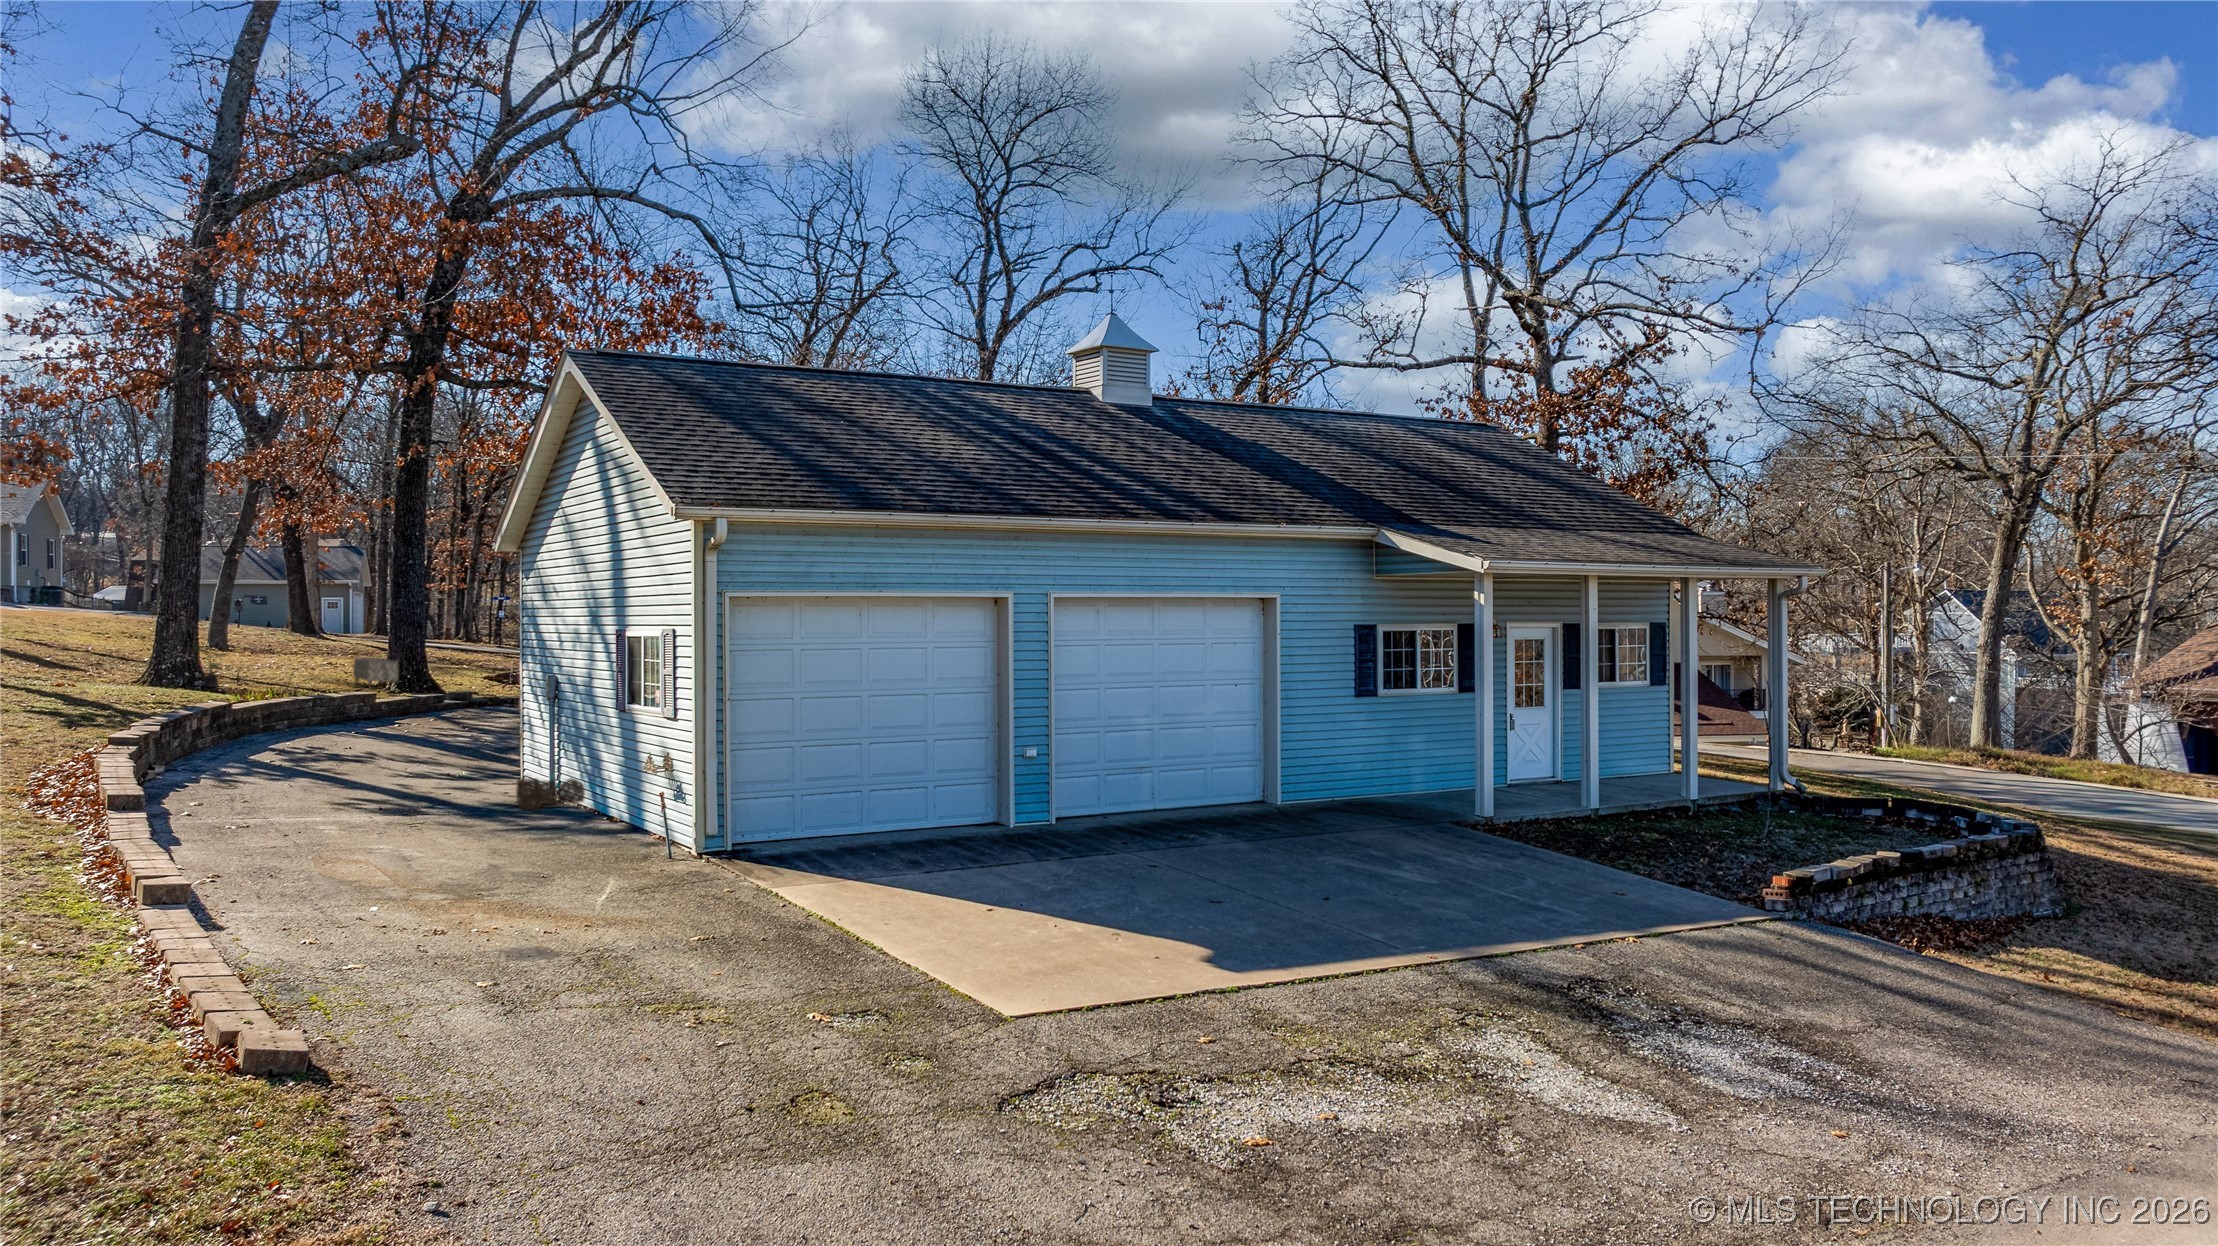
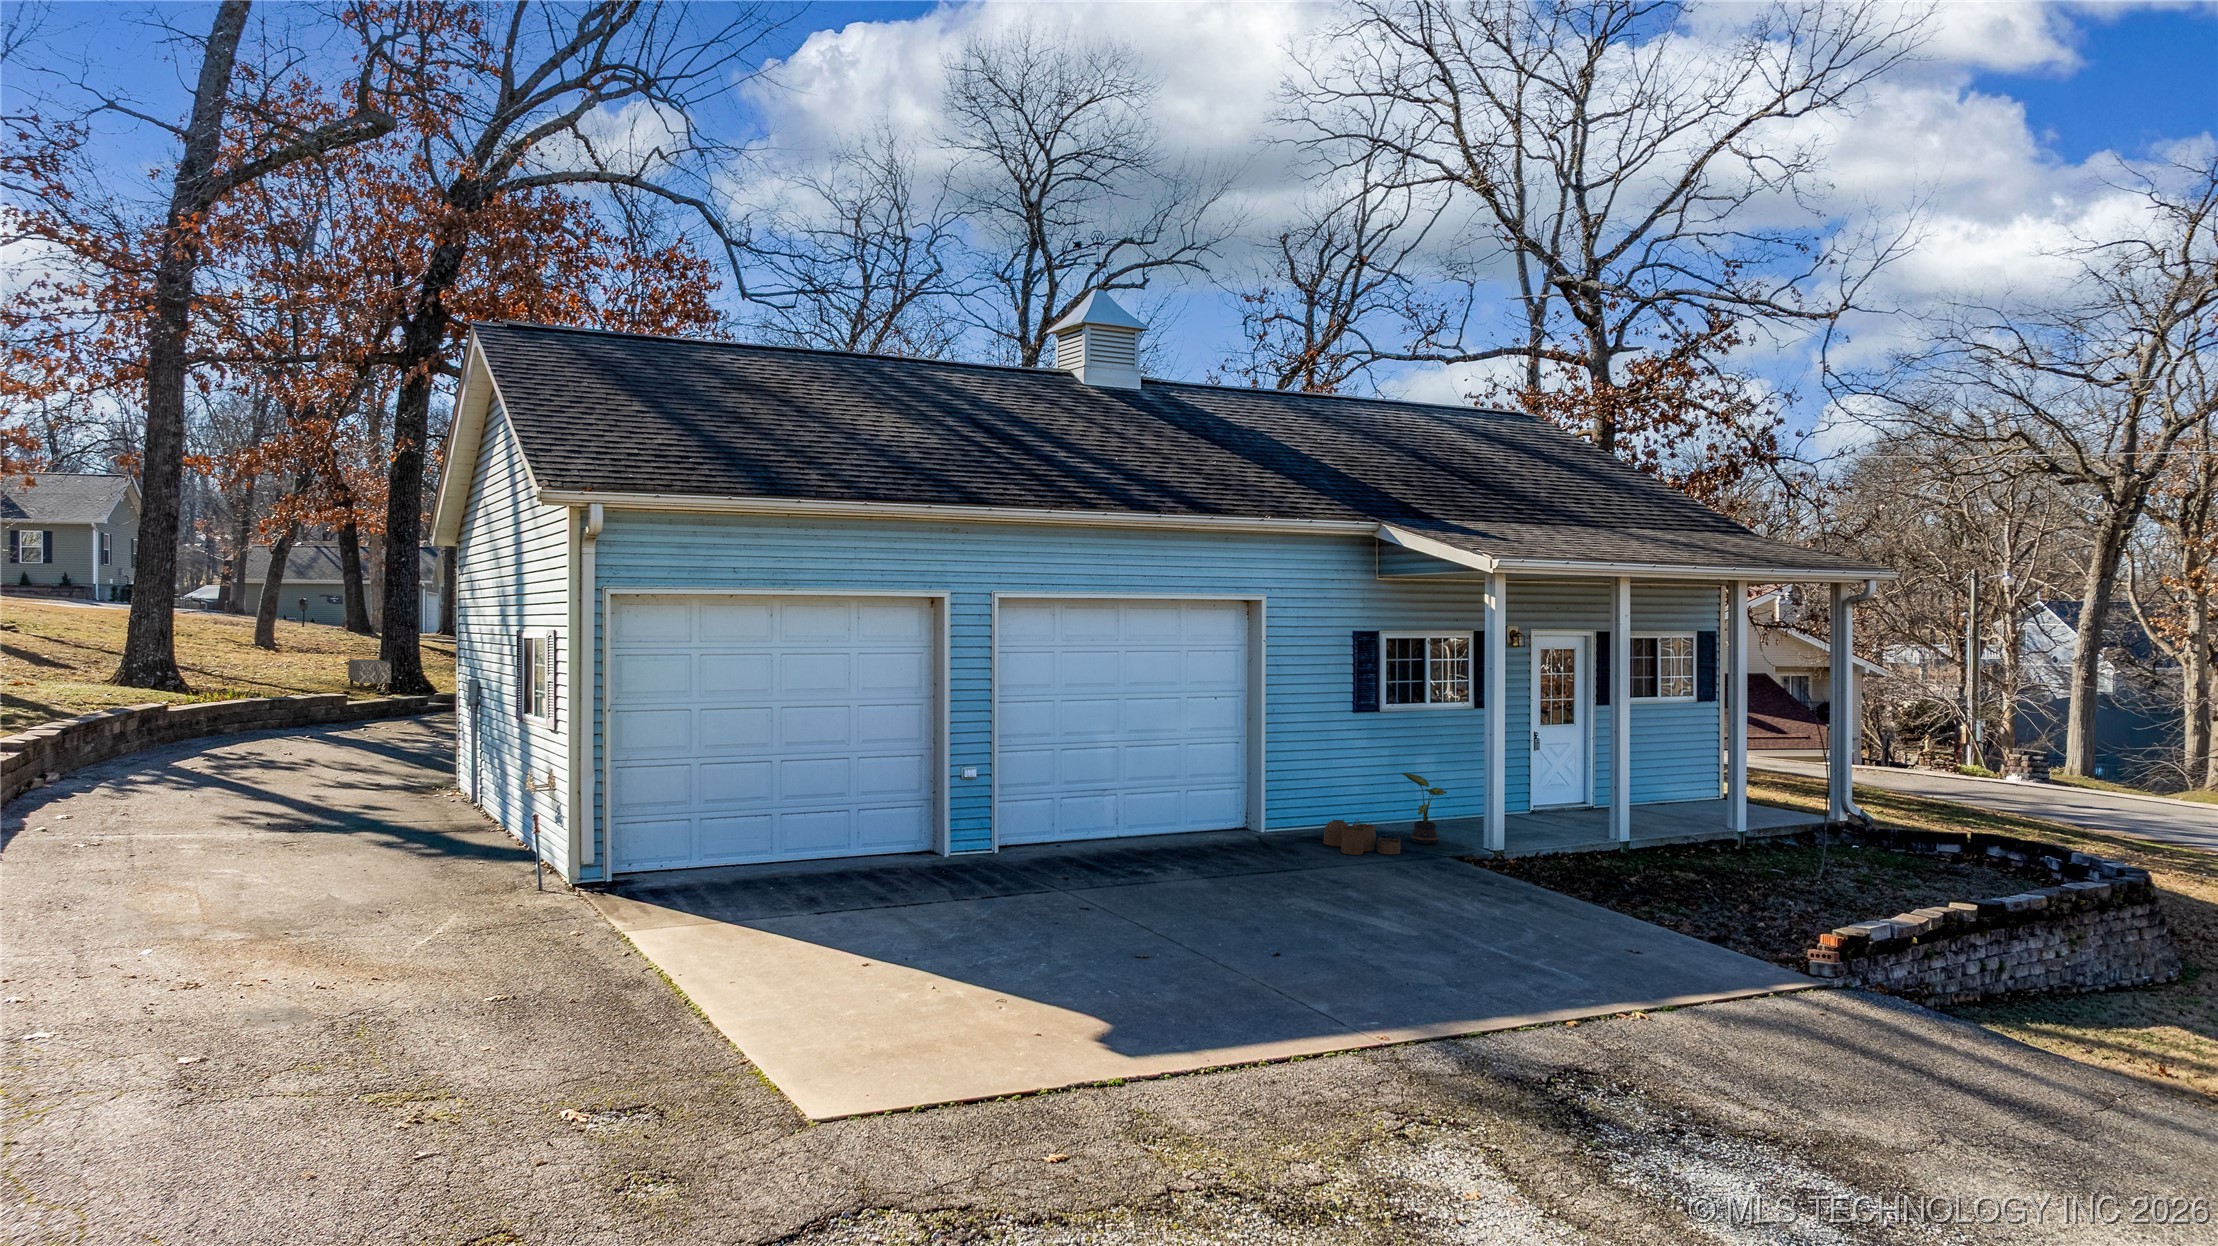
potted plant: present [194,647,222,687] -> present [1402,773,1447,844]
woven basket: present [516,777,585,809] -> present [1323,818,1401,855]

